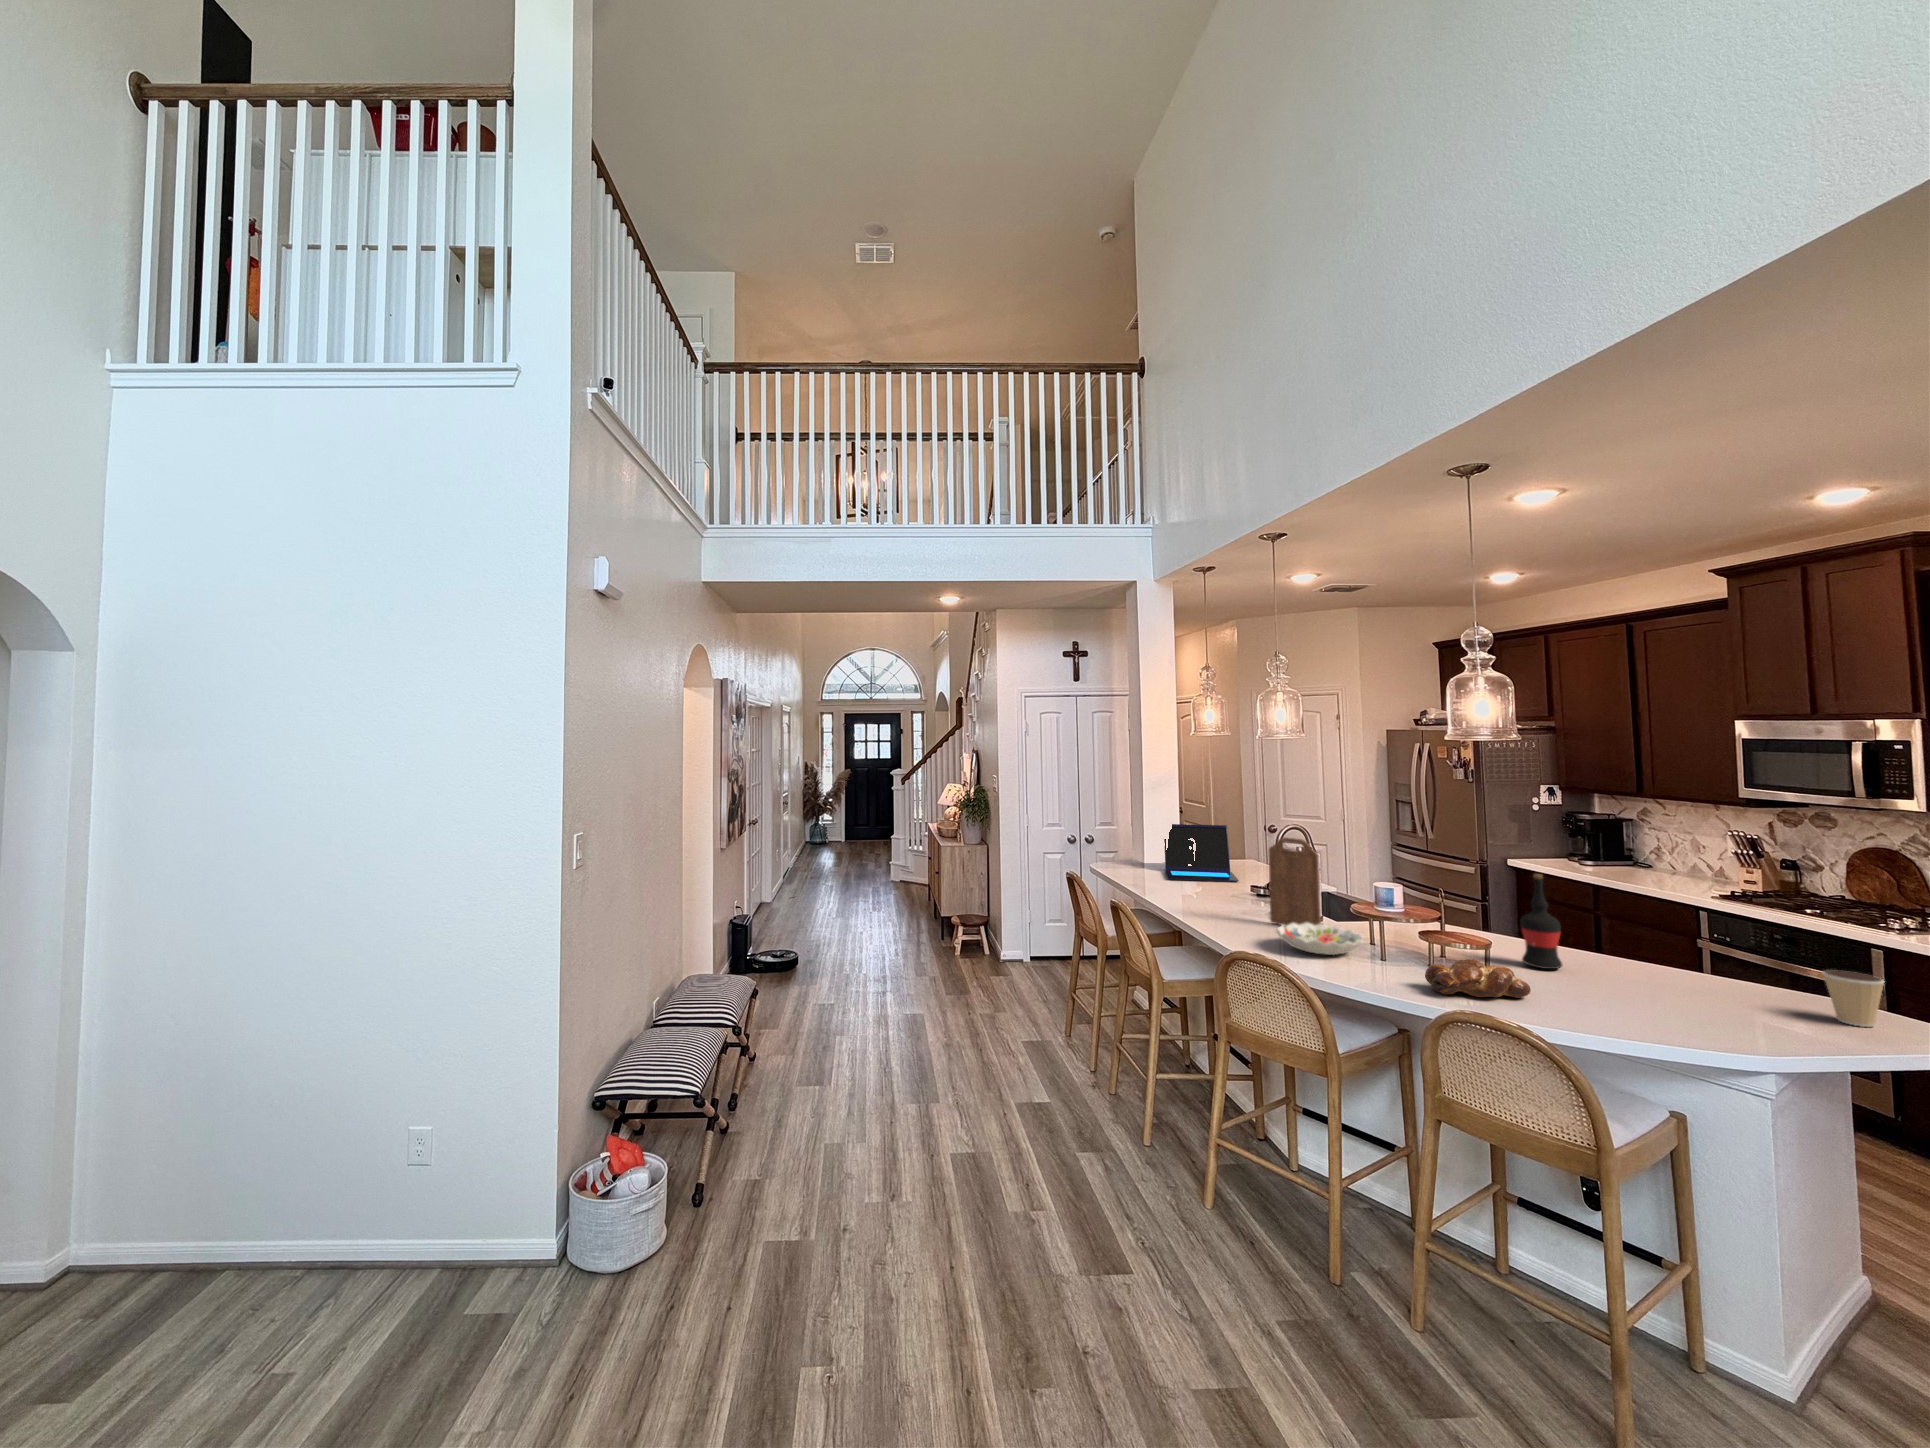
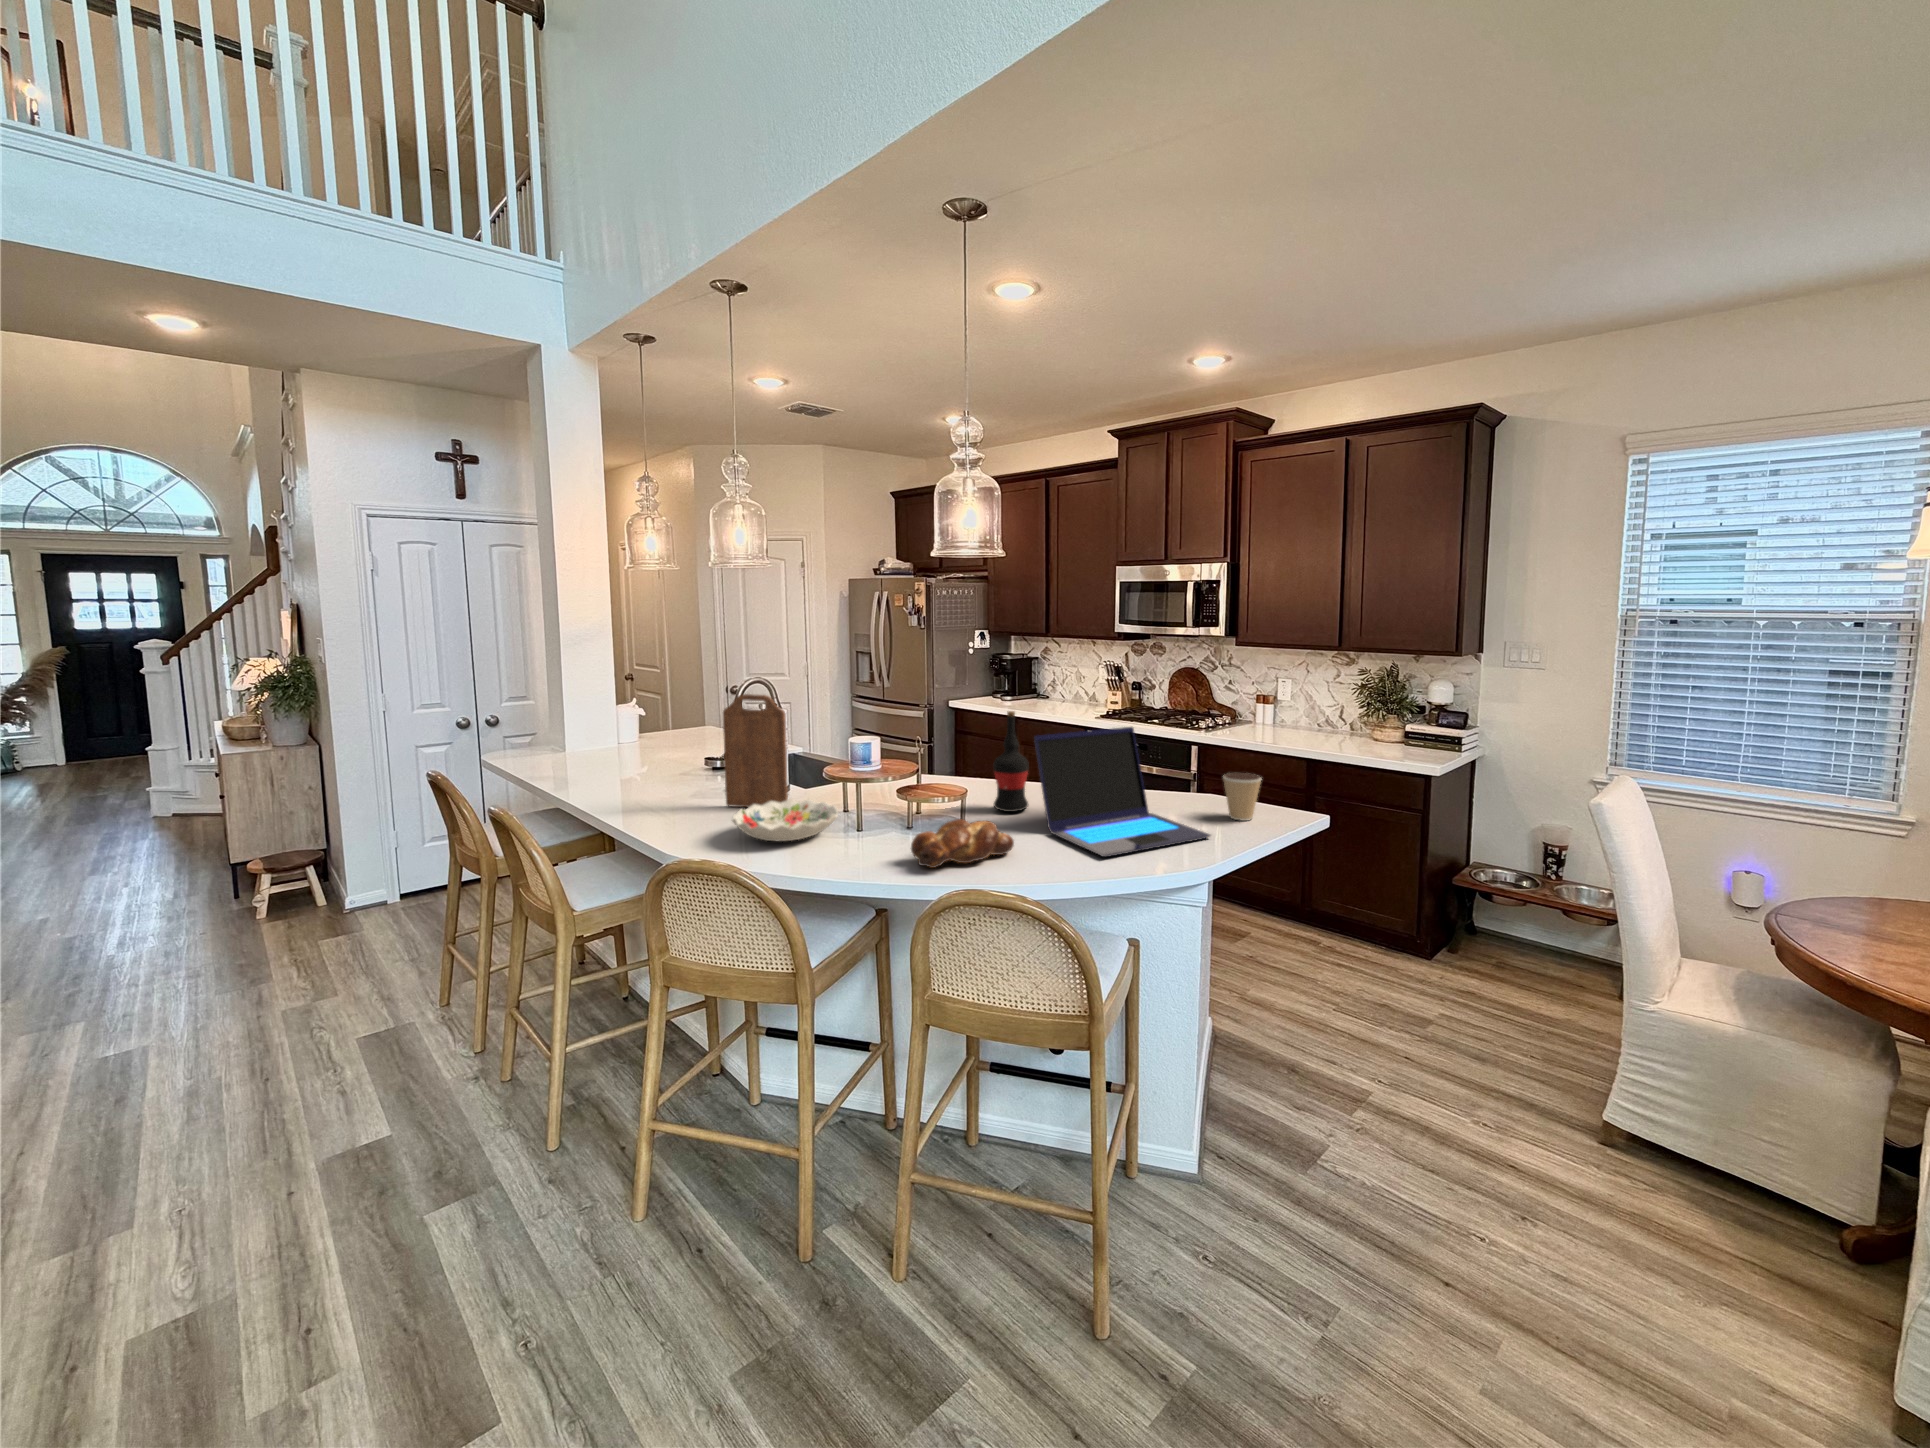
laptop: present [1164,824,1239,882] -> present [1034,727,1210,857]

